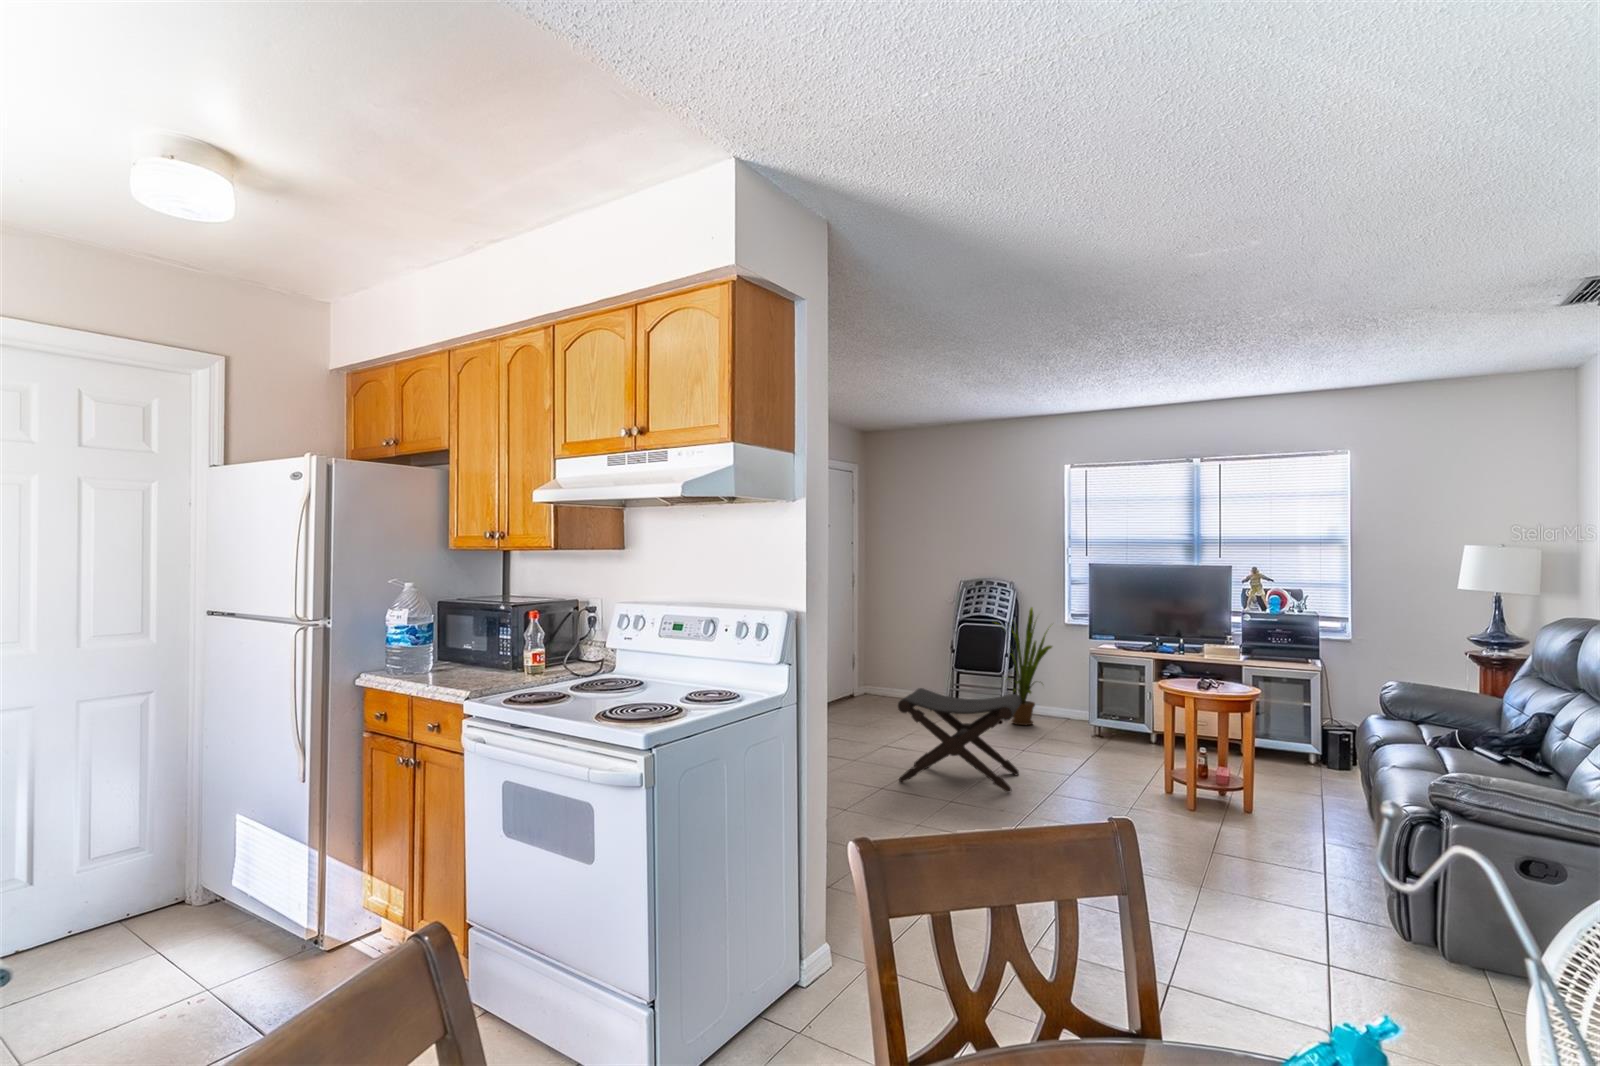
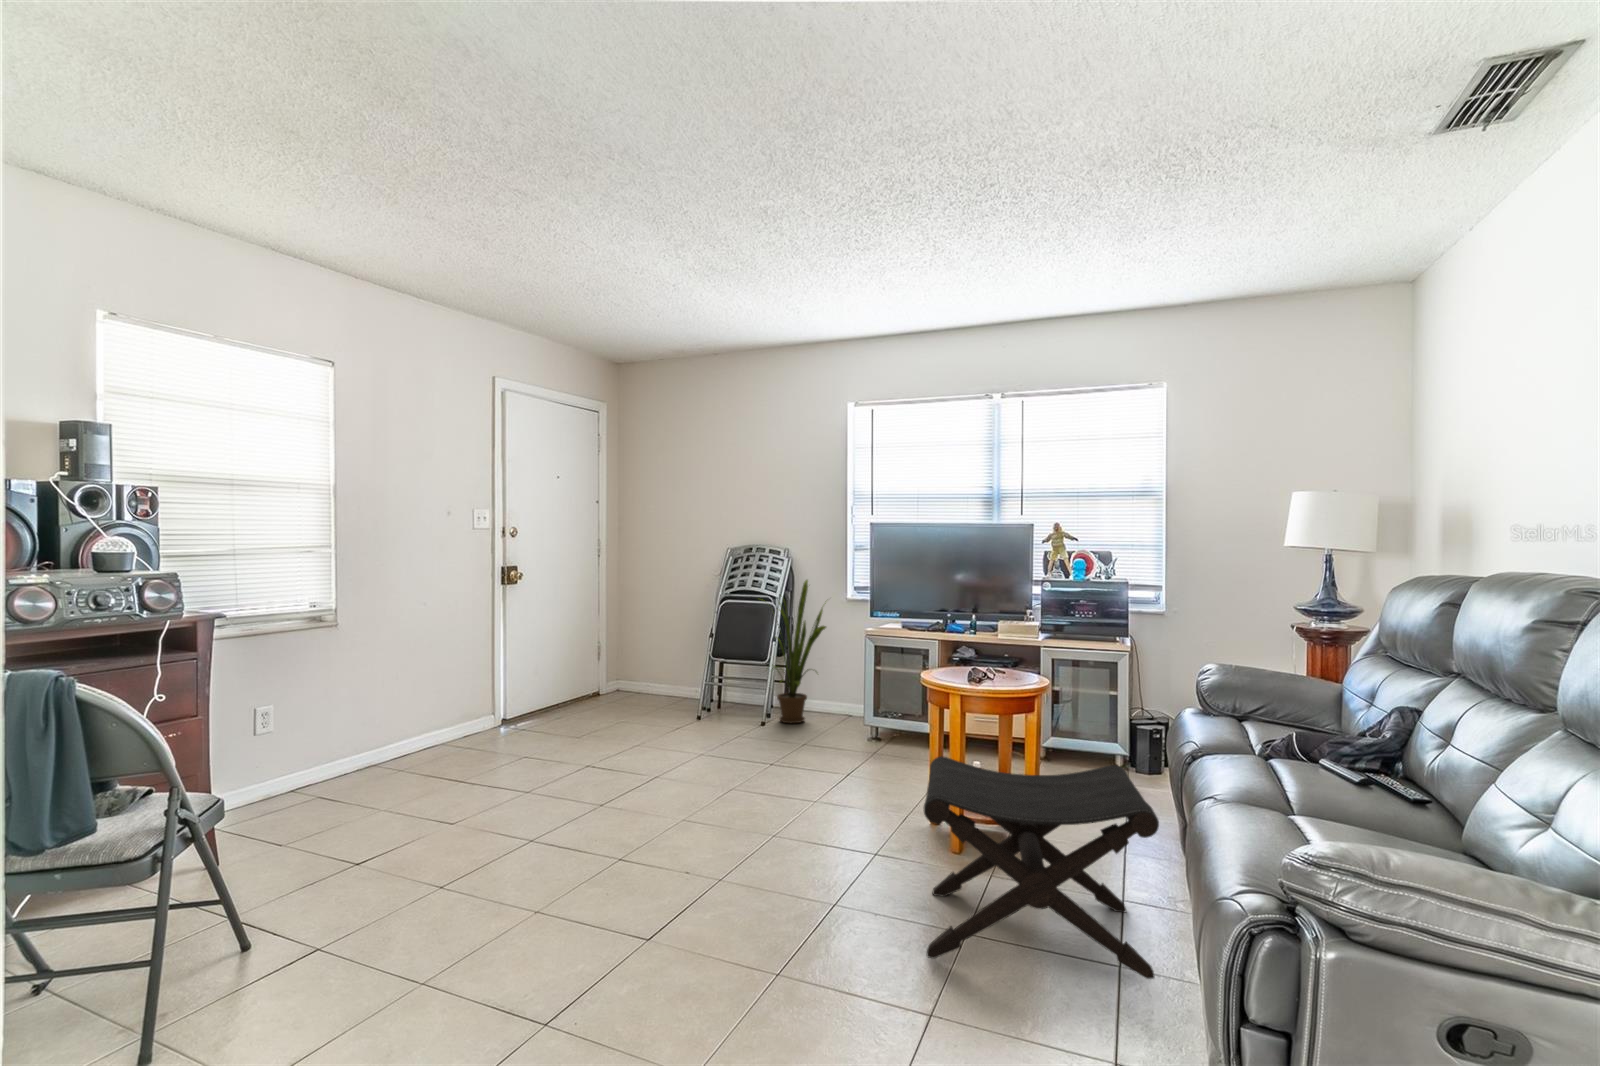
footstool: present [898,688,1021,793] -> present [924,756,1159,979]

